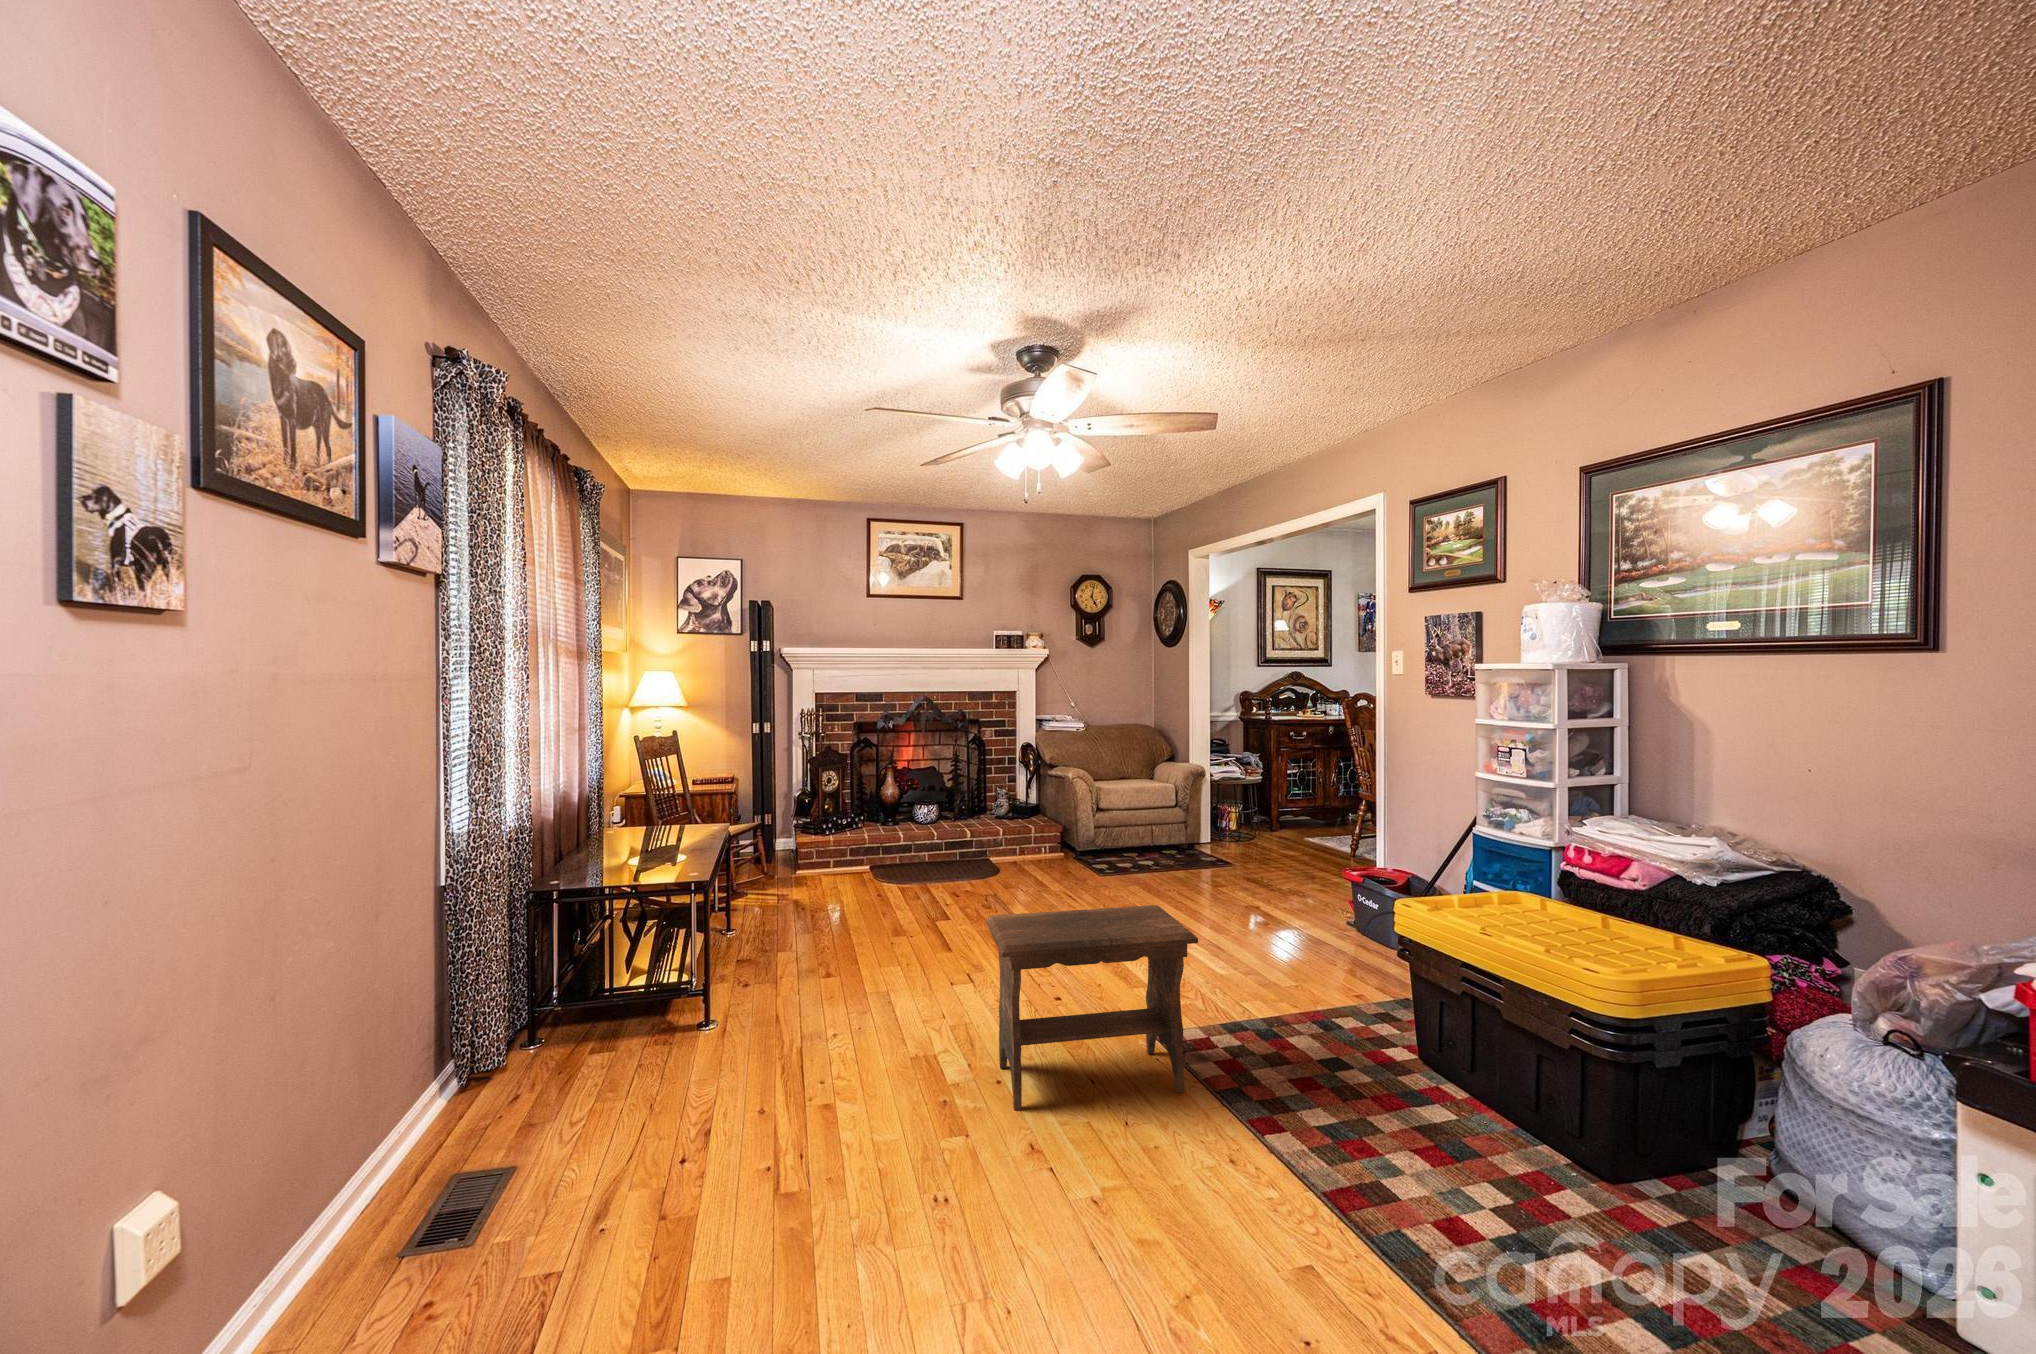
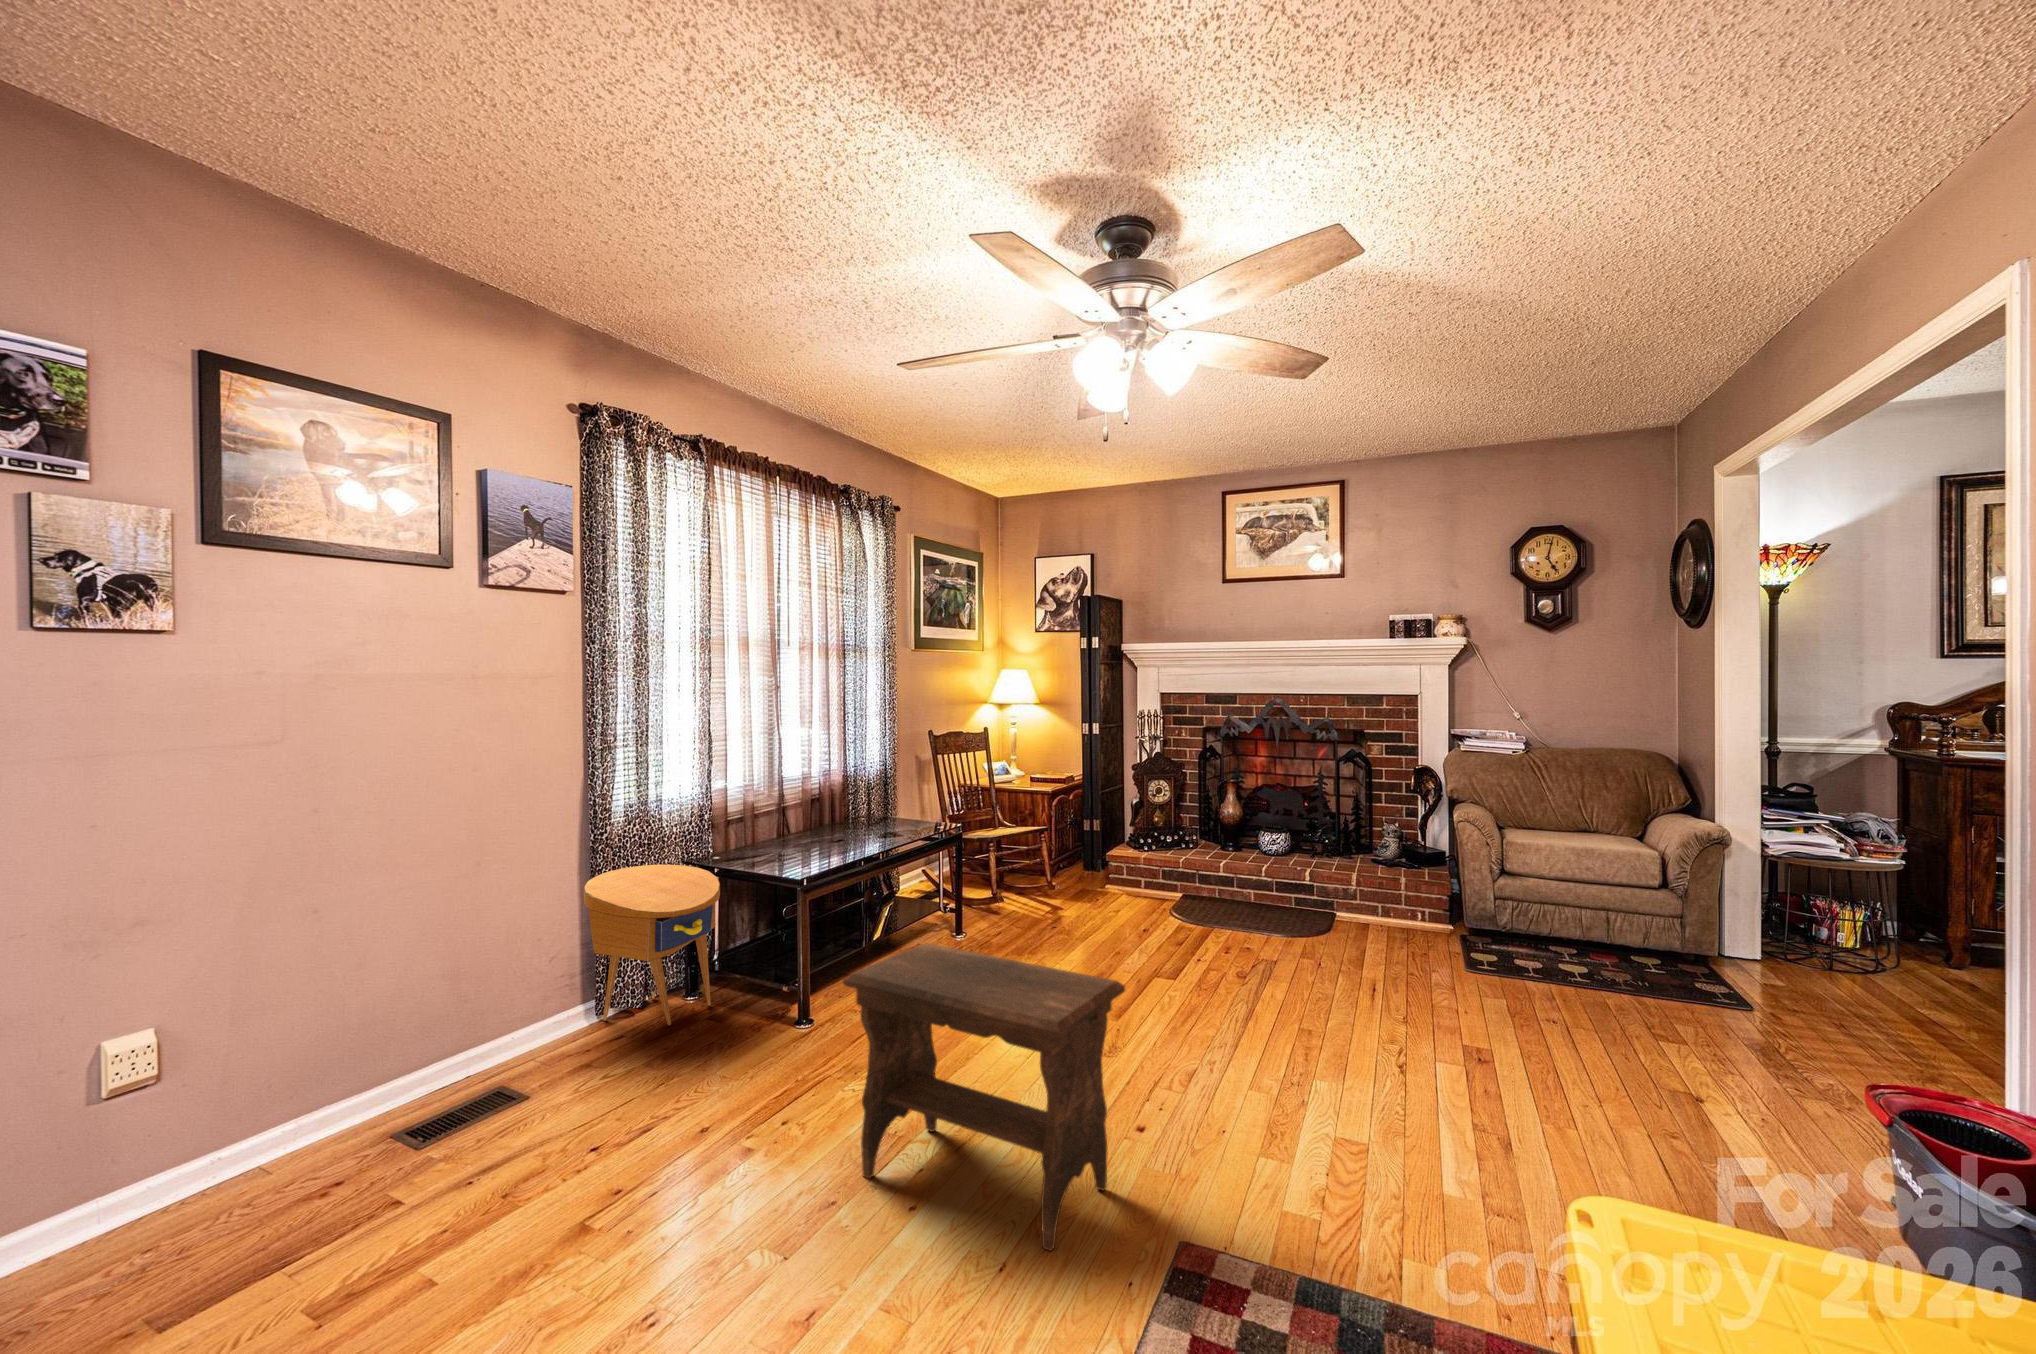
side table: none [481,914,650,1117] -> present [584,865,720,1025]

